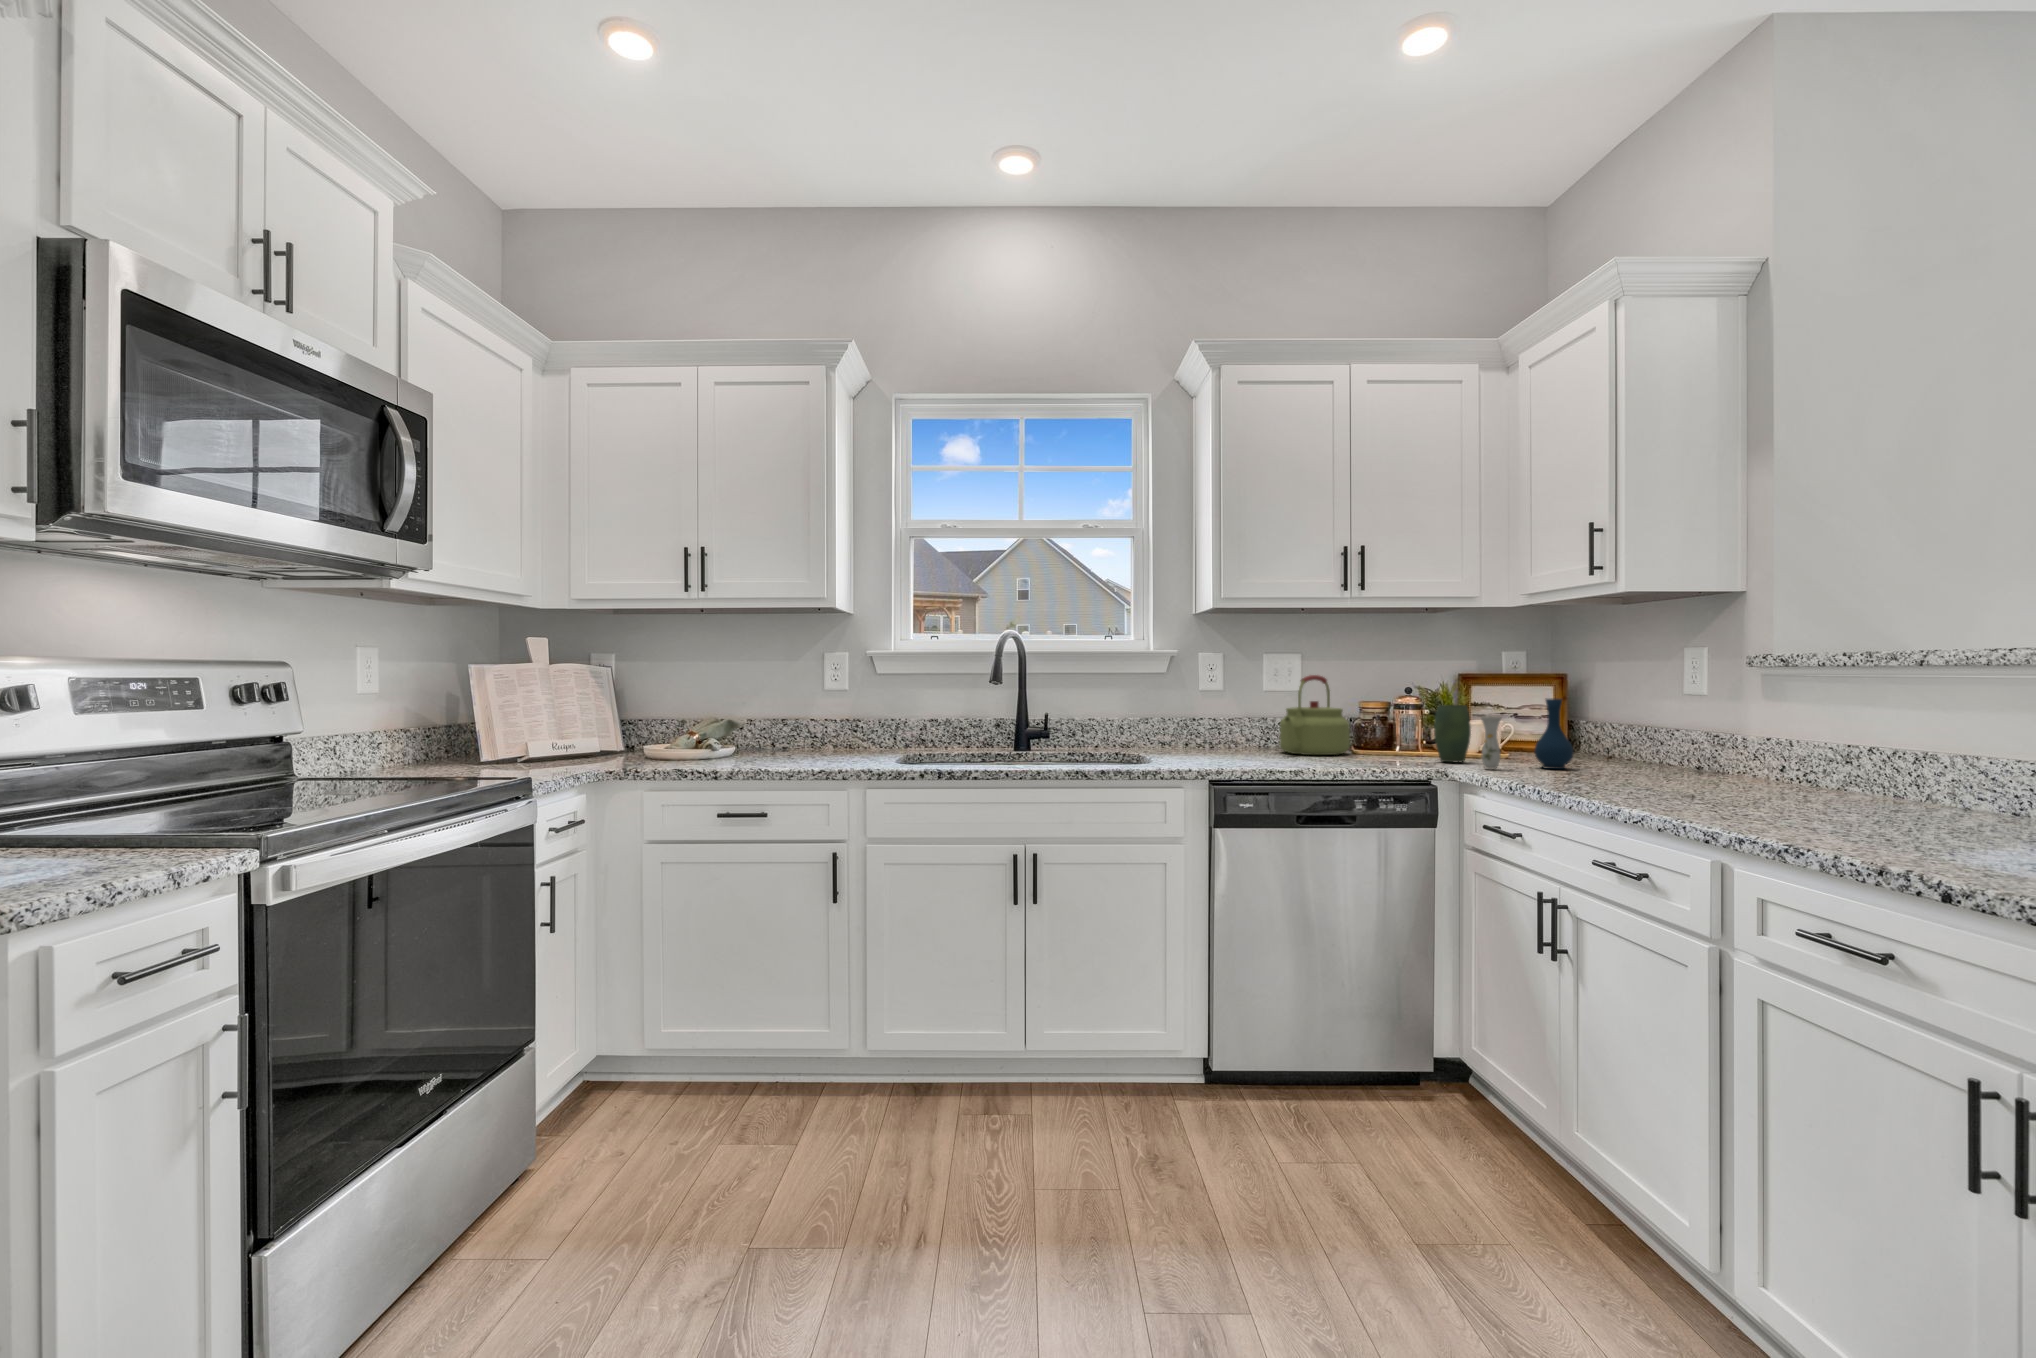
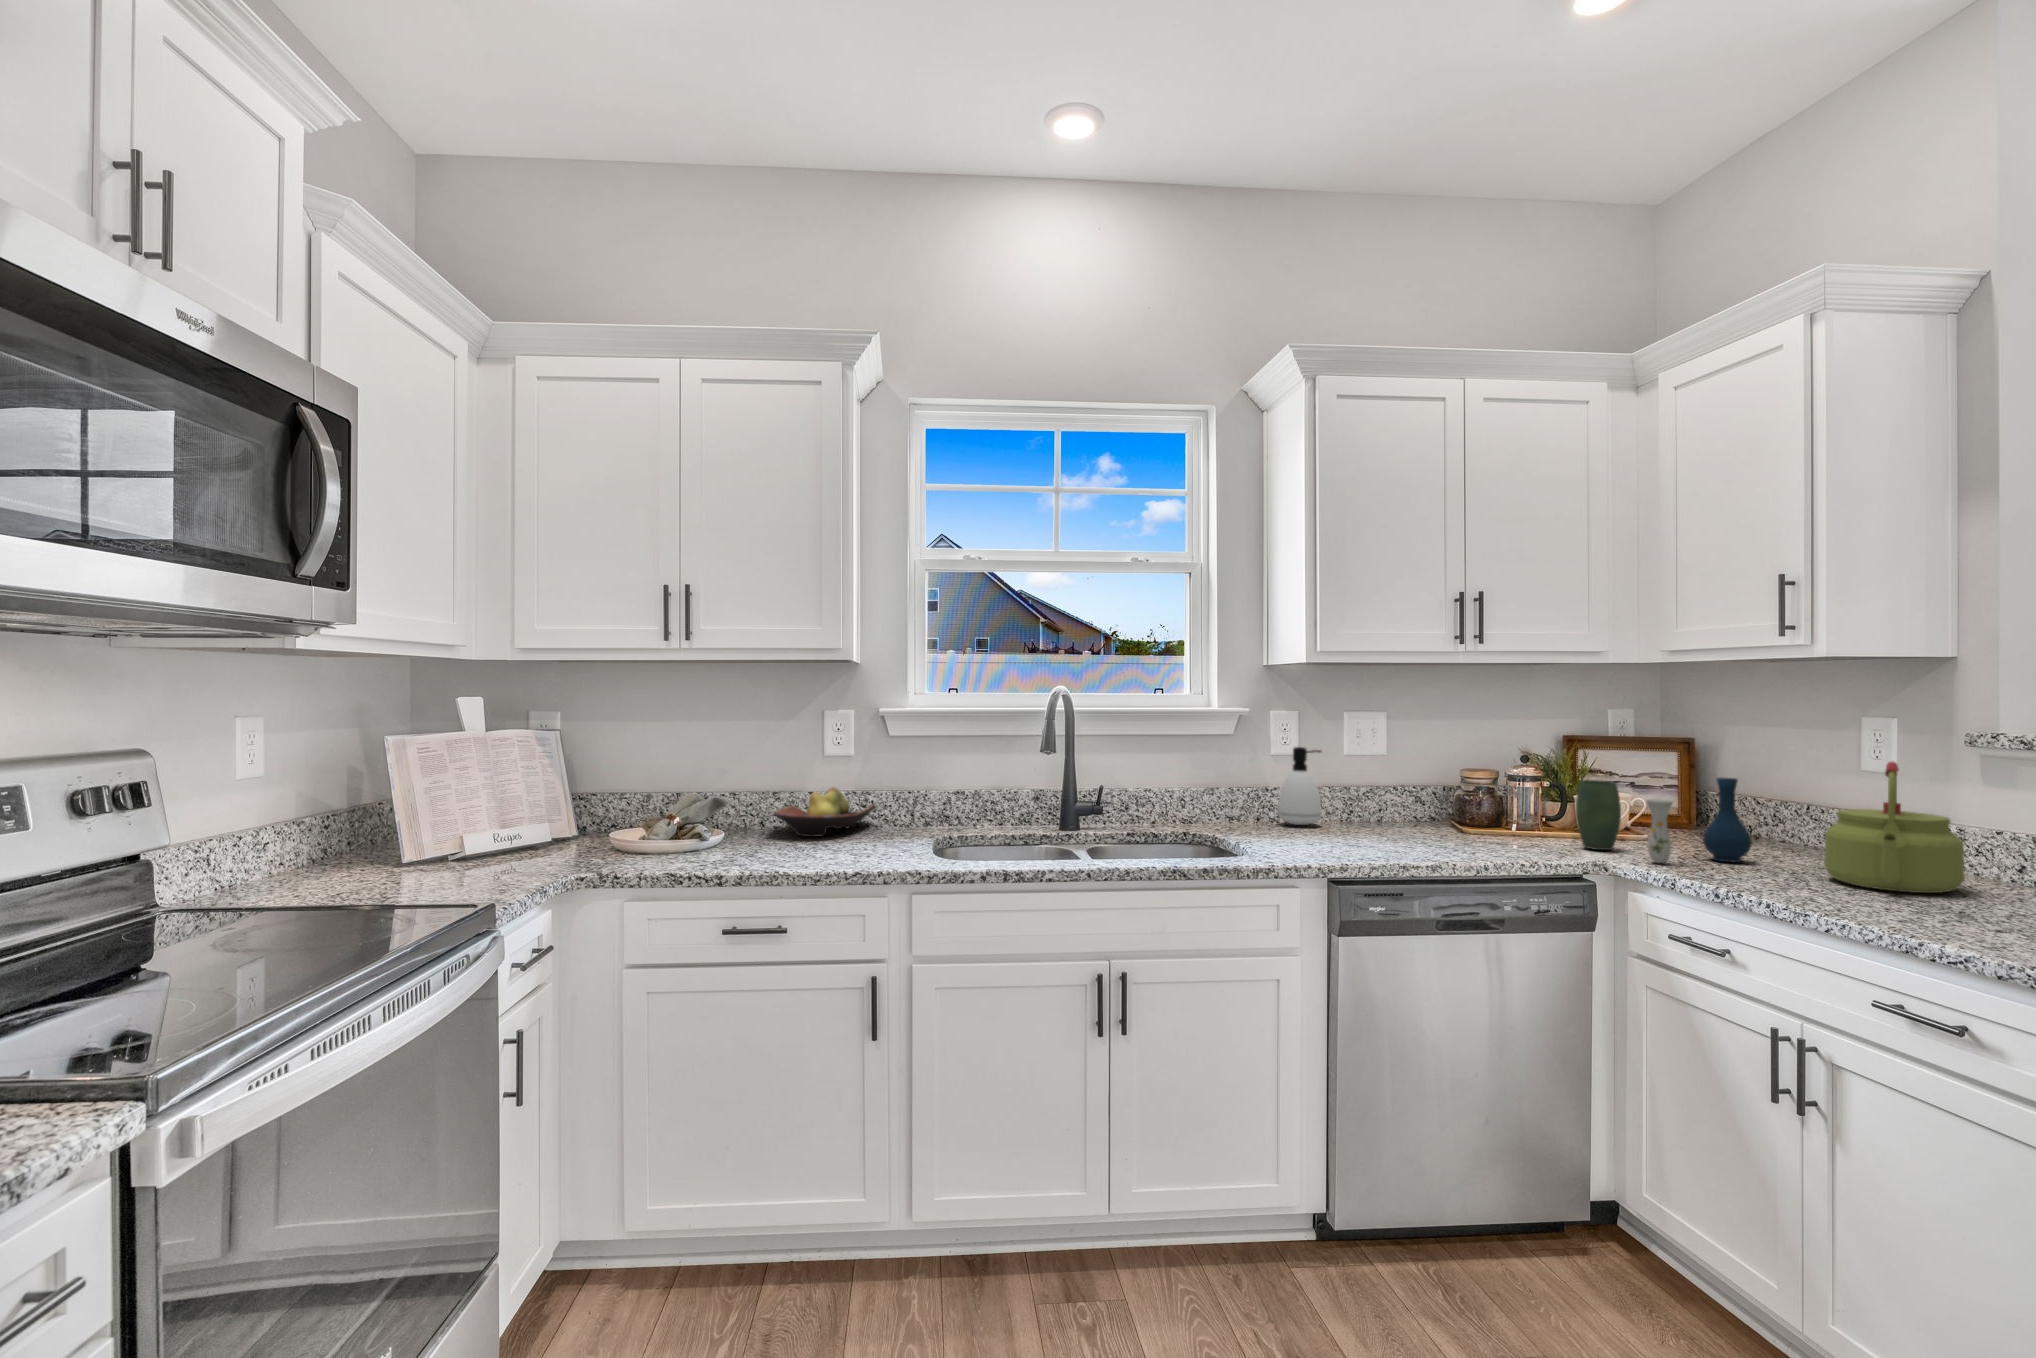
kettle: present [1279,675,1350,755] -> present [1824,762,1965,893]
soap dispenser: none [1199,684,1235,749] -> present [1278,747,1322,825]
fruit bowl: none [777,717,866,753] -> present [774,787,876,837]

